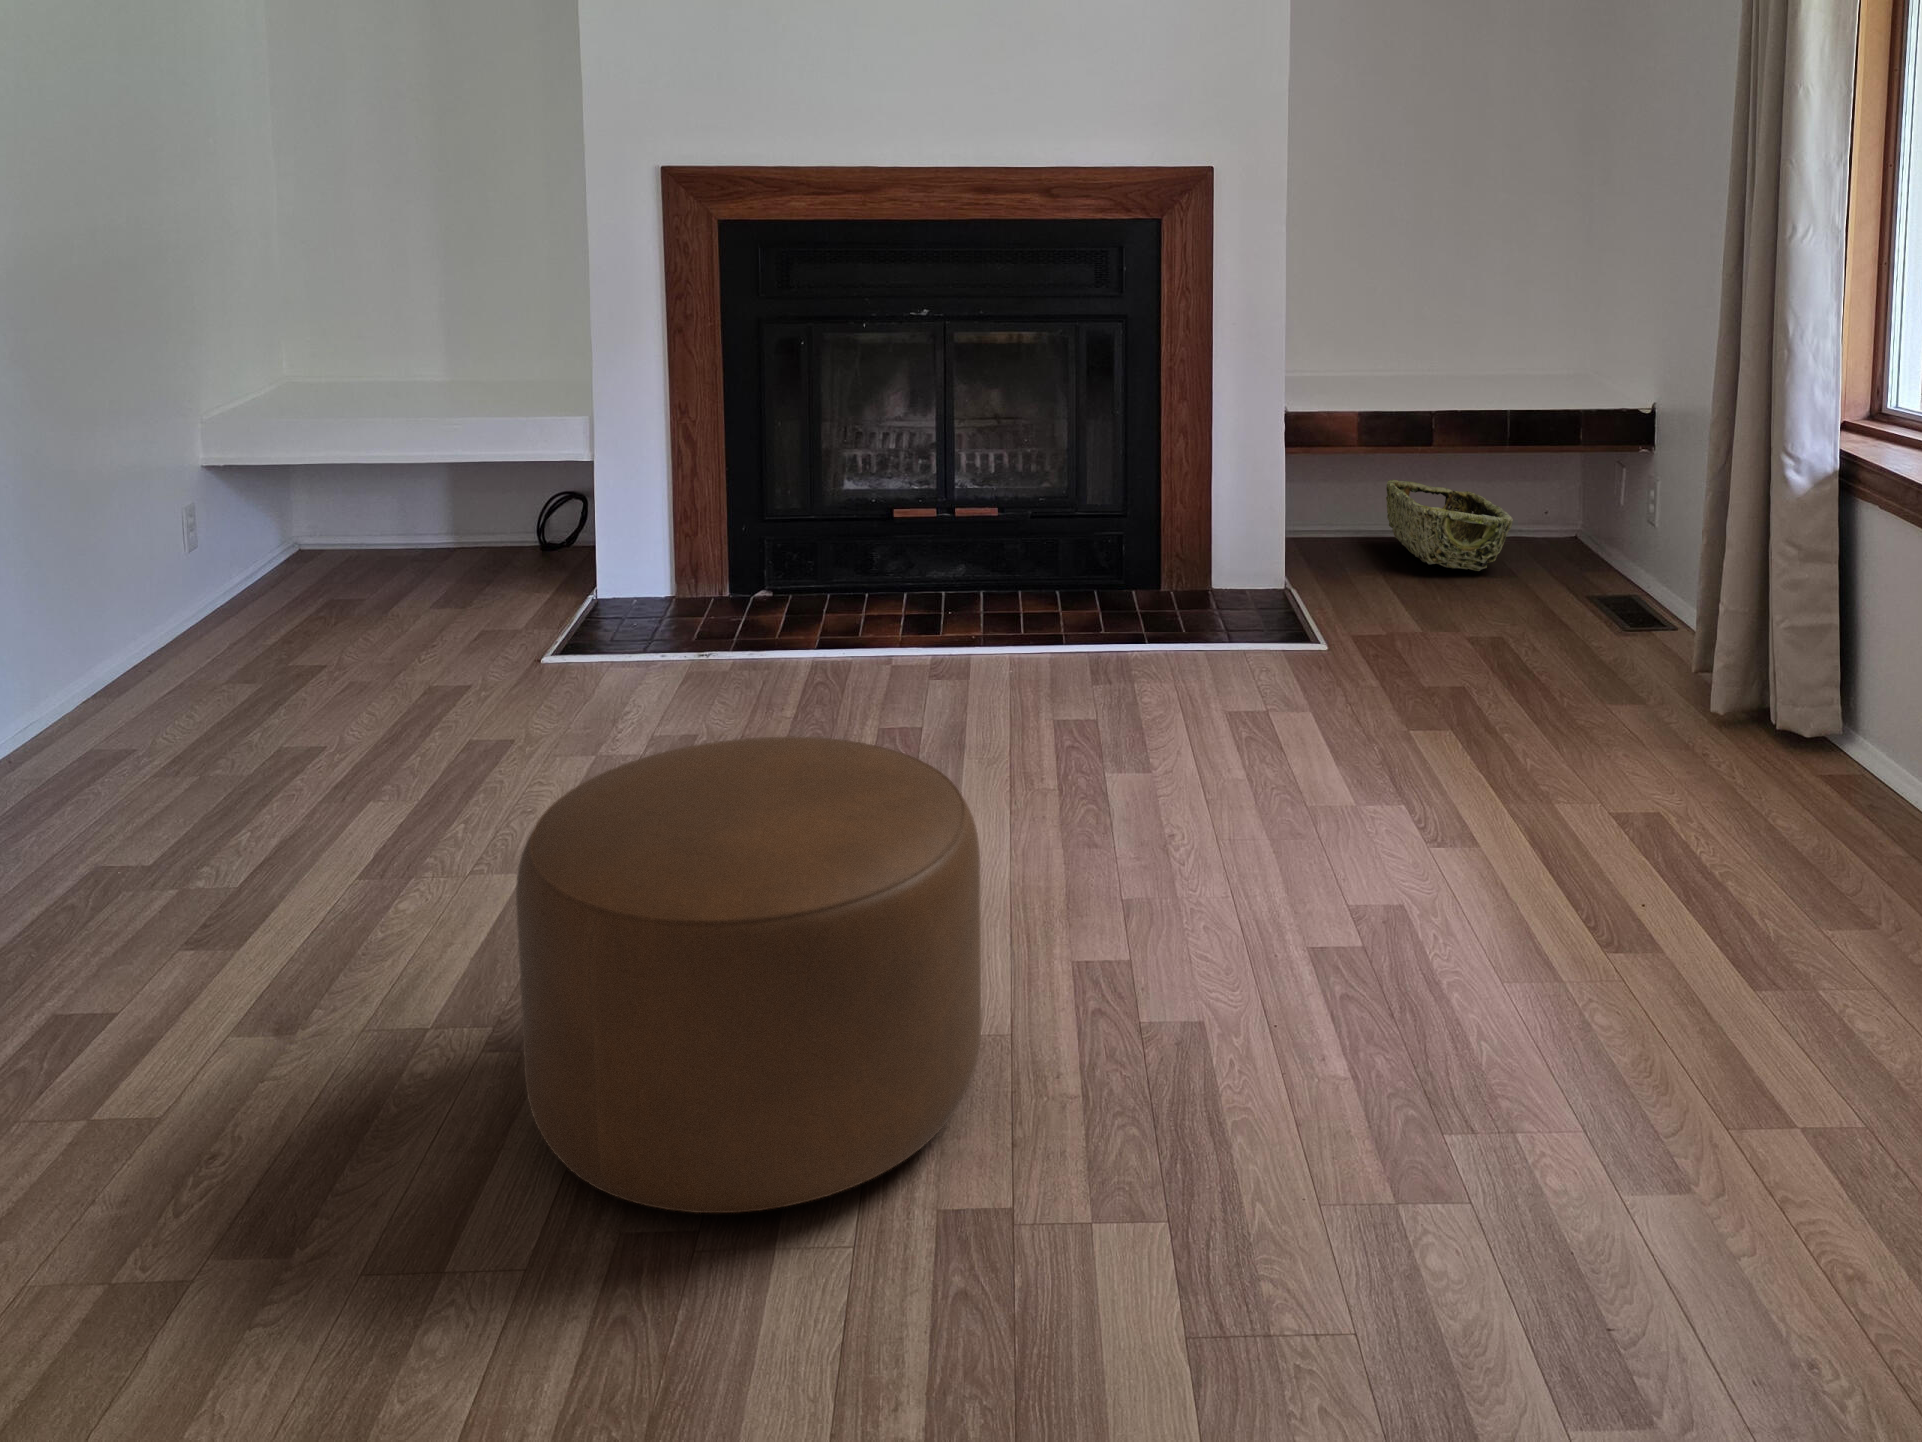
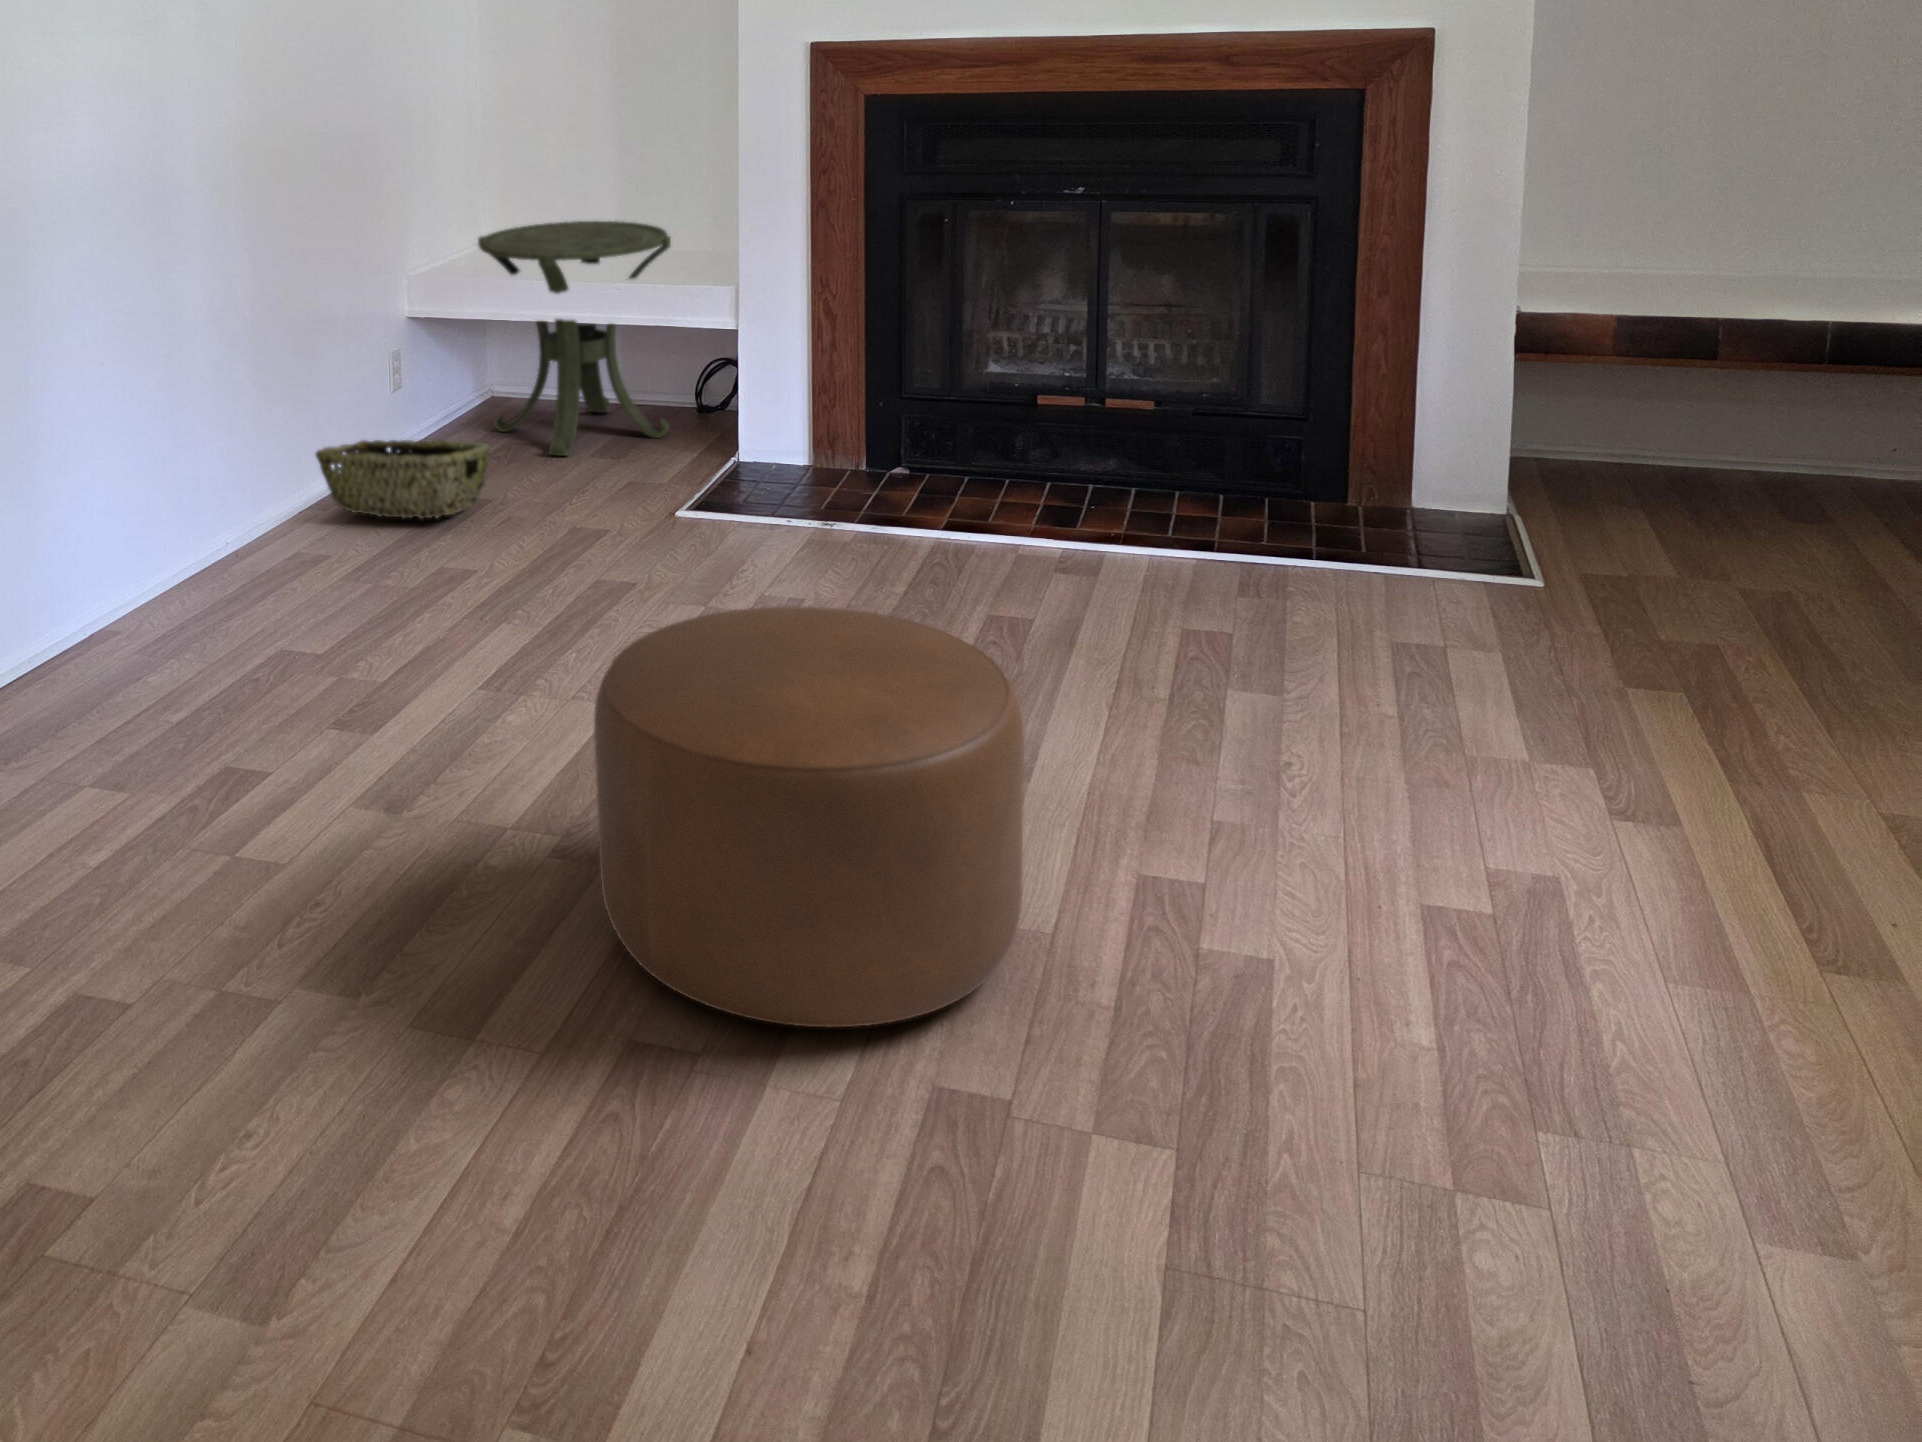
side table: none [290,353,516,609] -> present [478,221,671,456]
woven basket: present [1386,480,1513,571] -> present [316,440,489,519]

